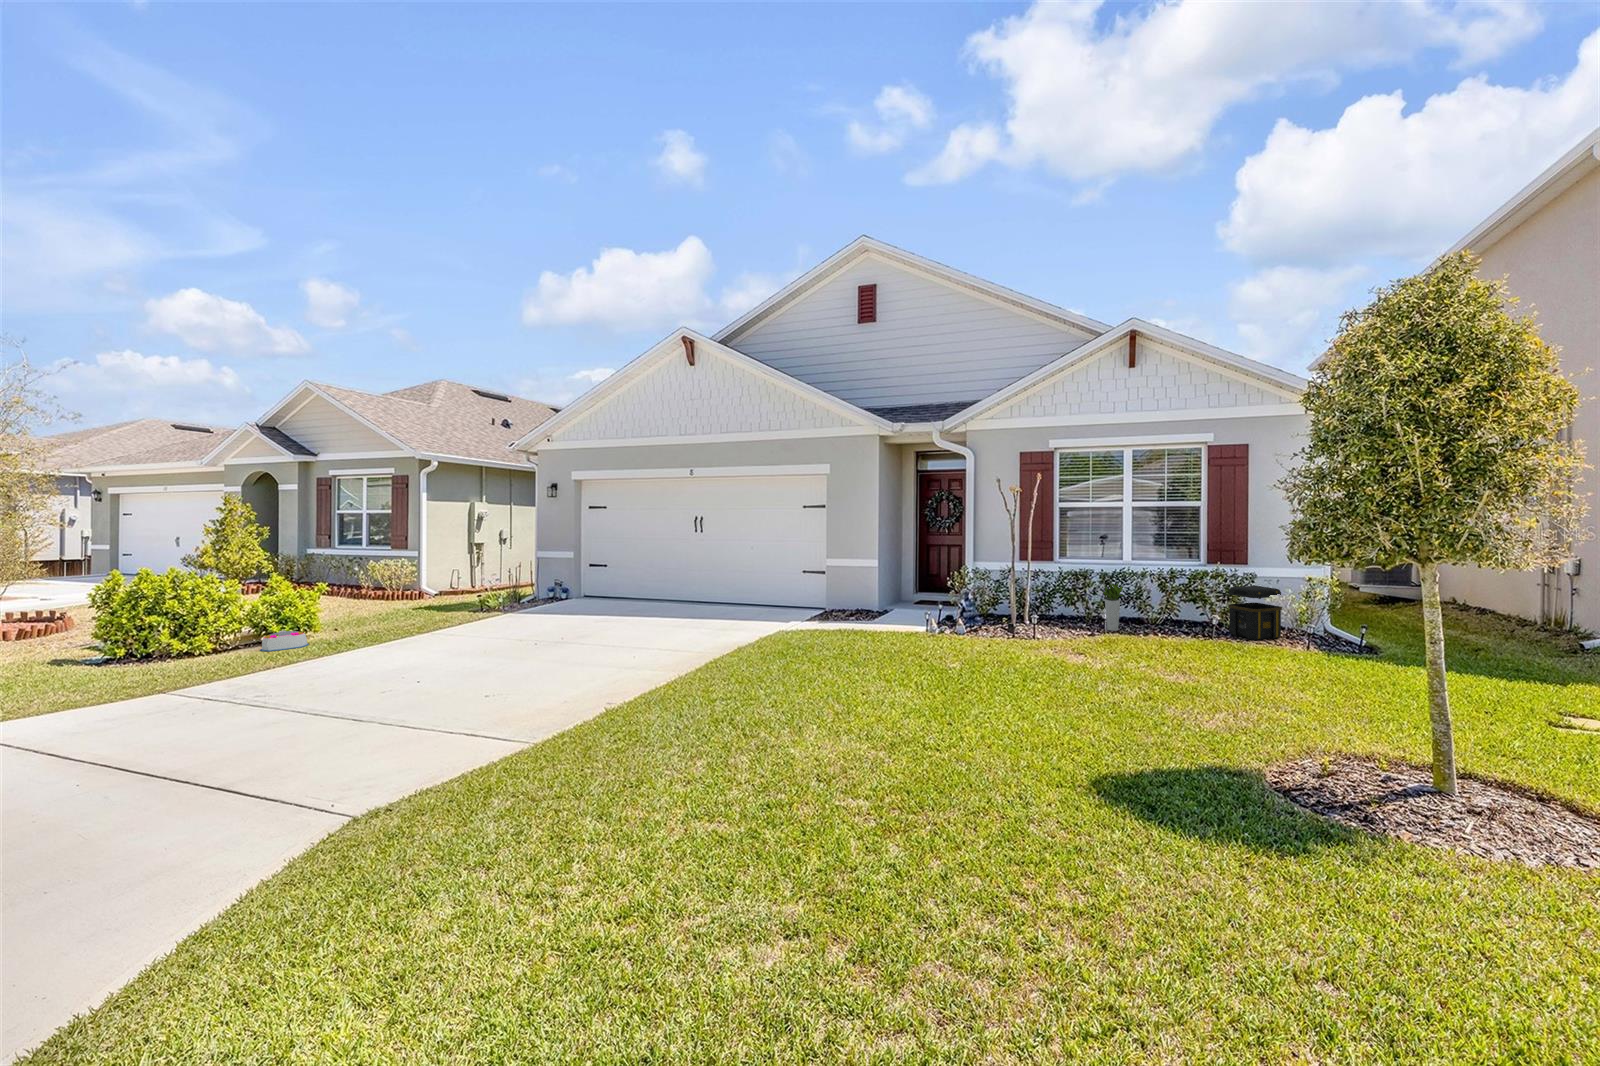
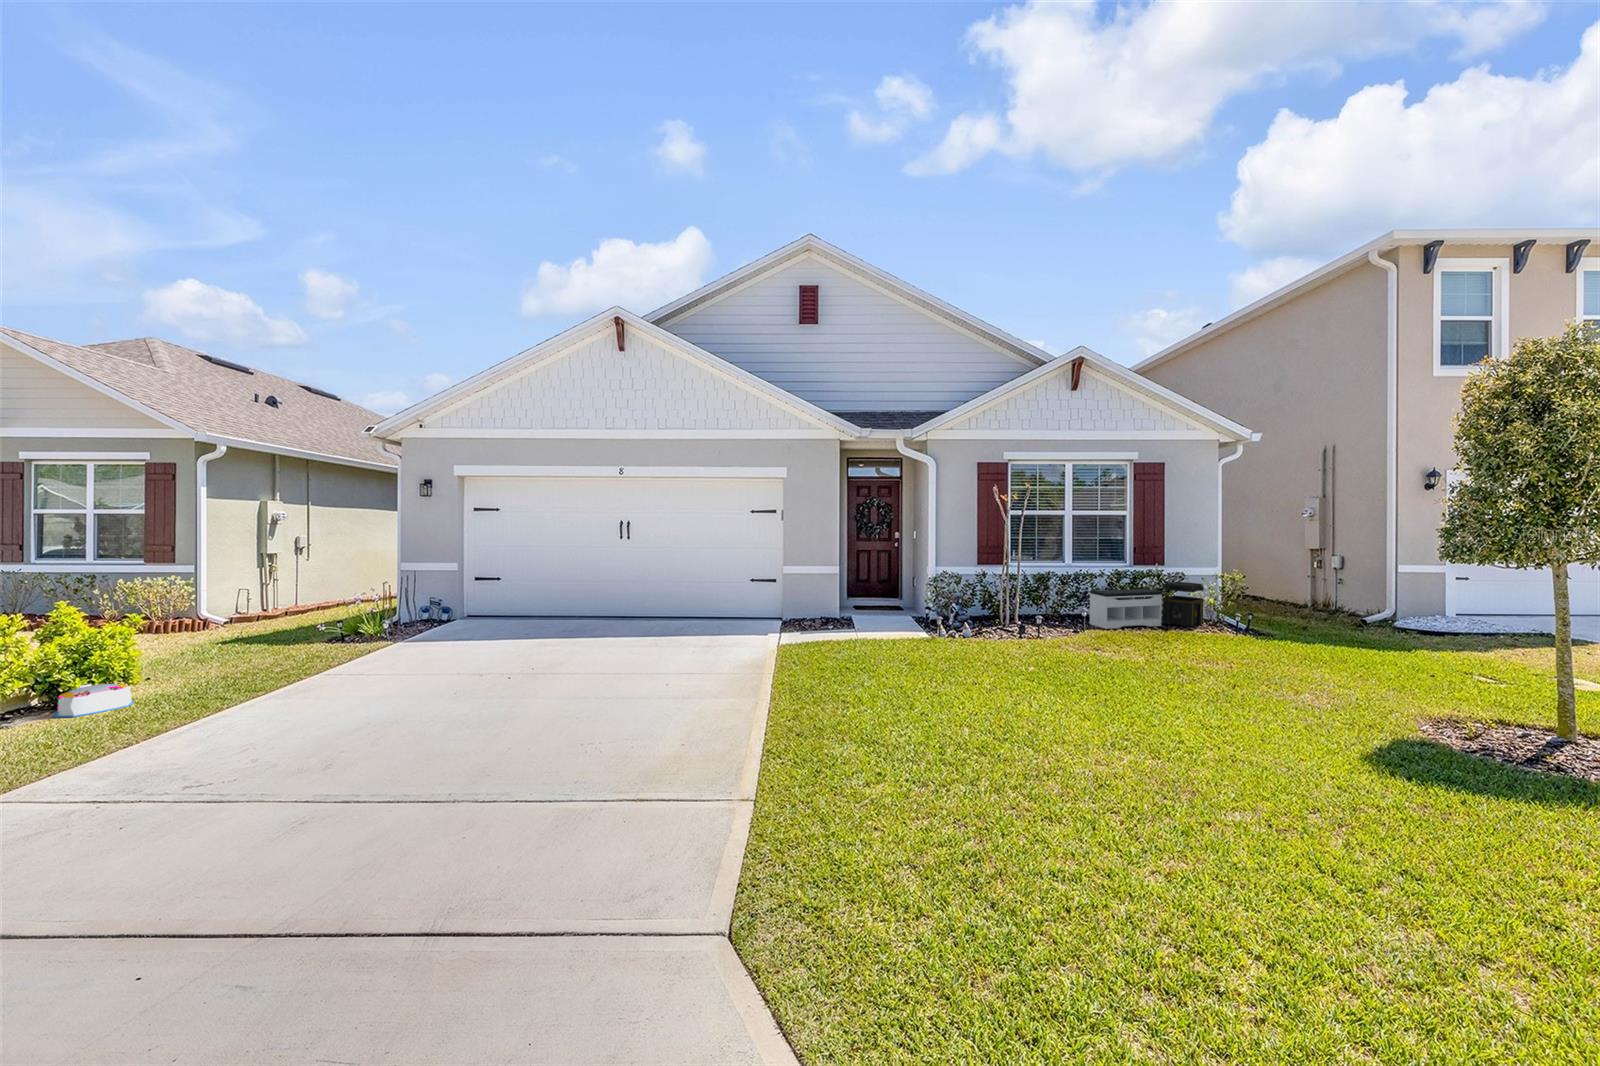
planter: present [1103,582,1123,631] -> none [1060,581,1080,625]
bench: none [1137,593,1223,637] -> present [1090,588,1162,629]

